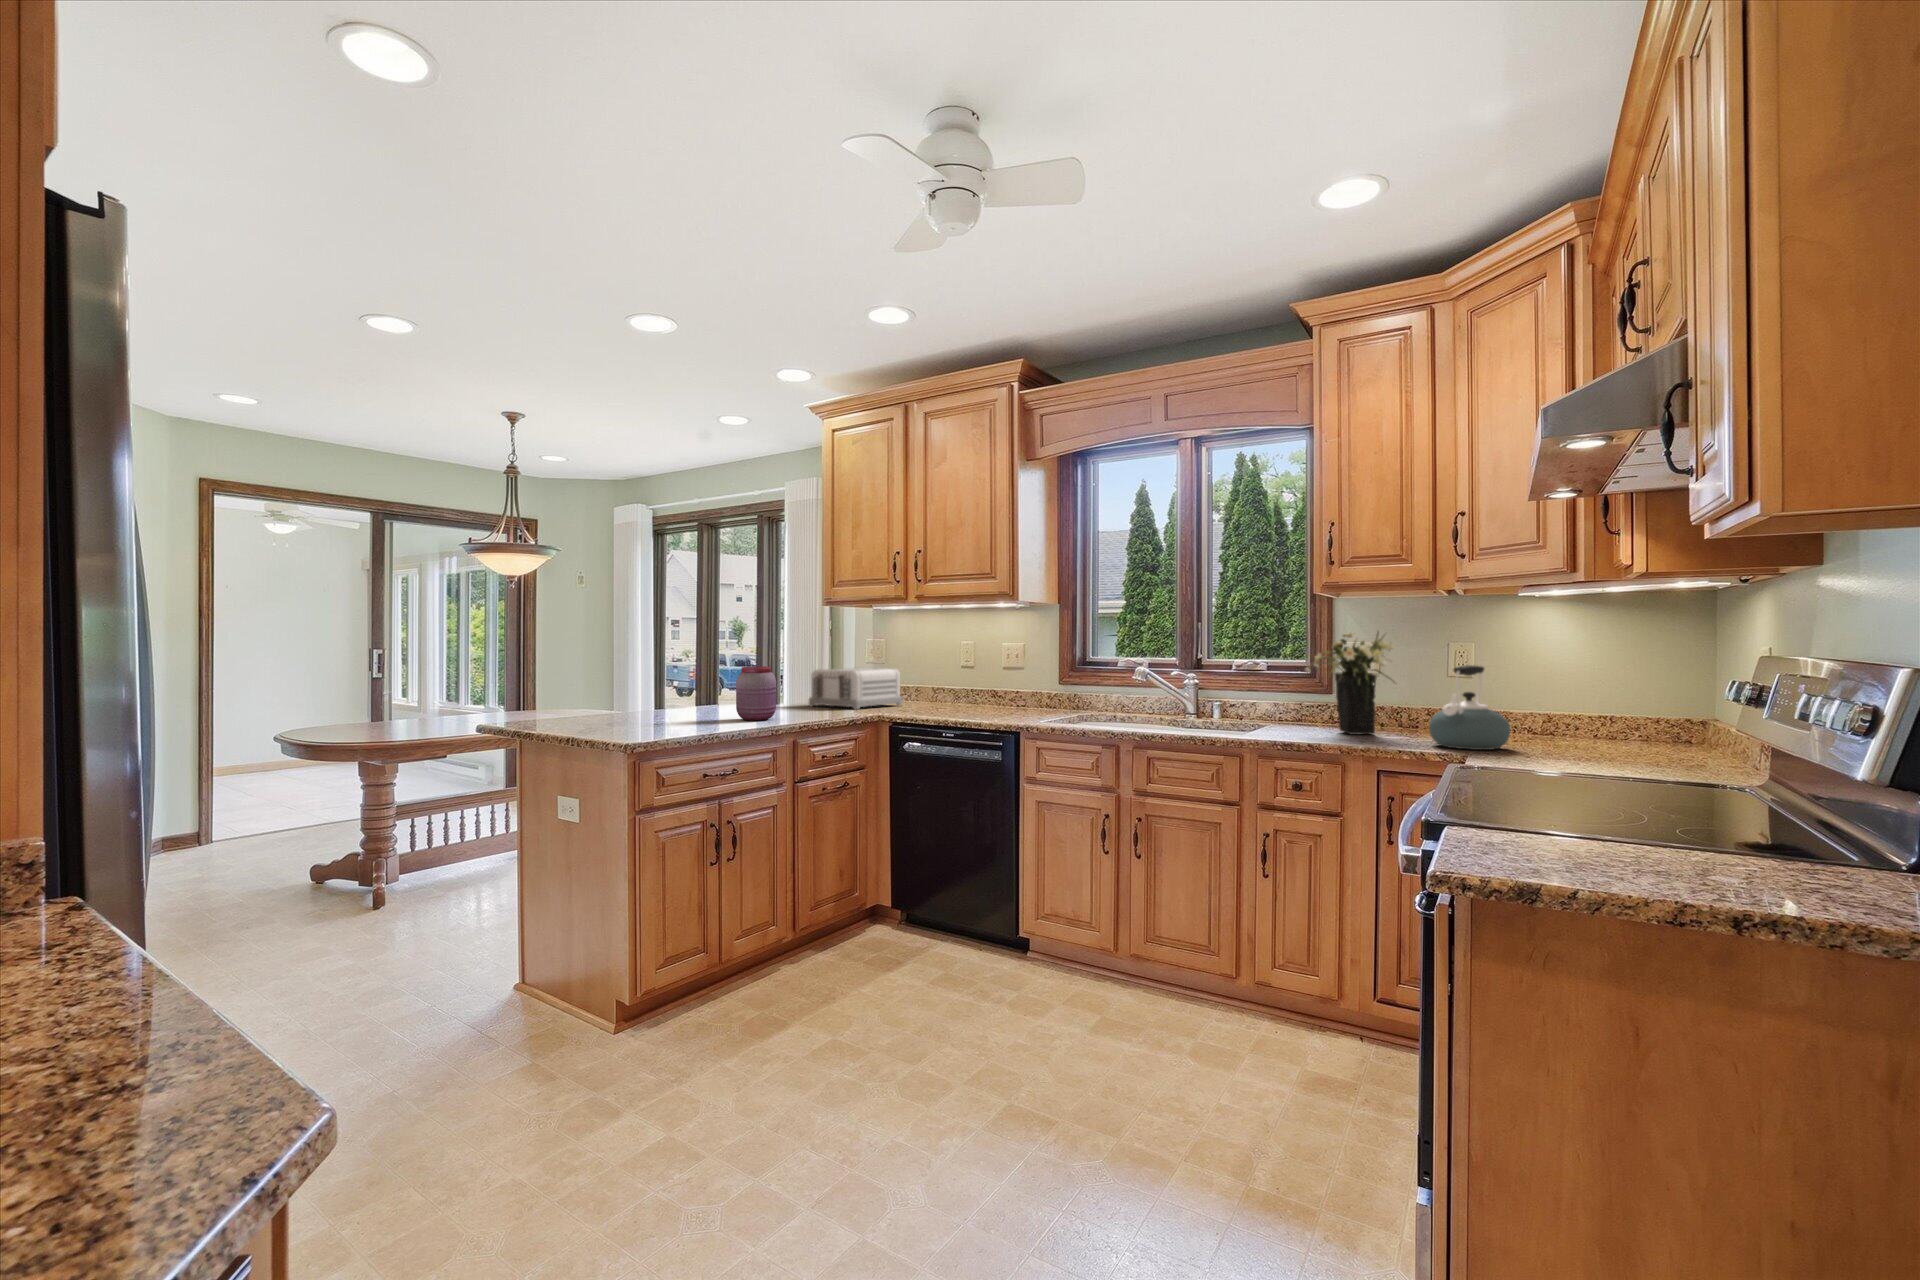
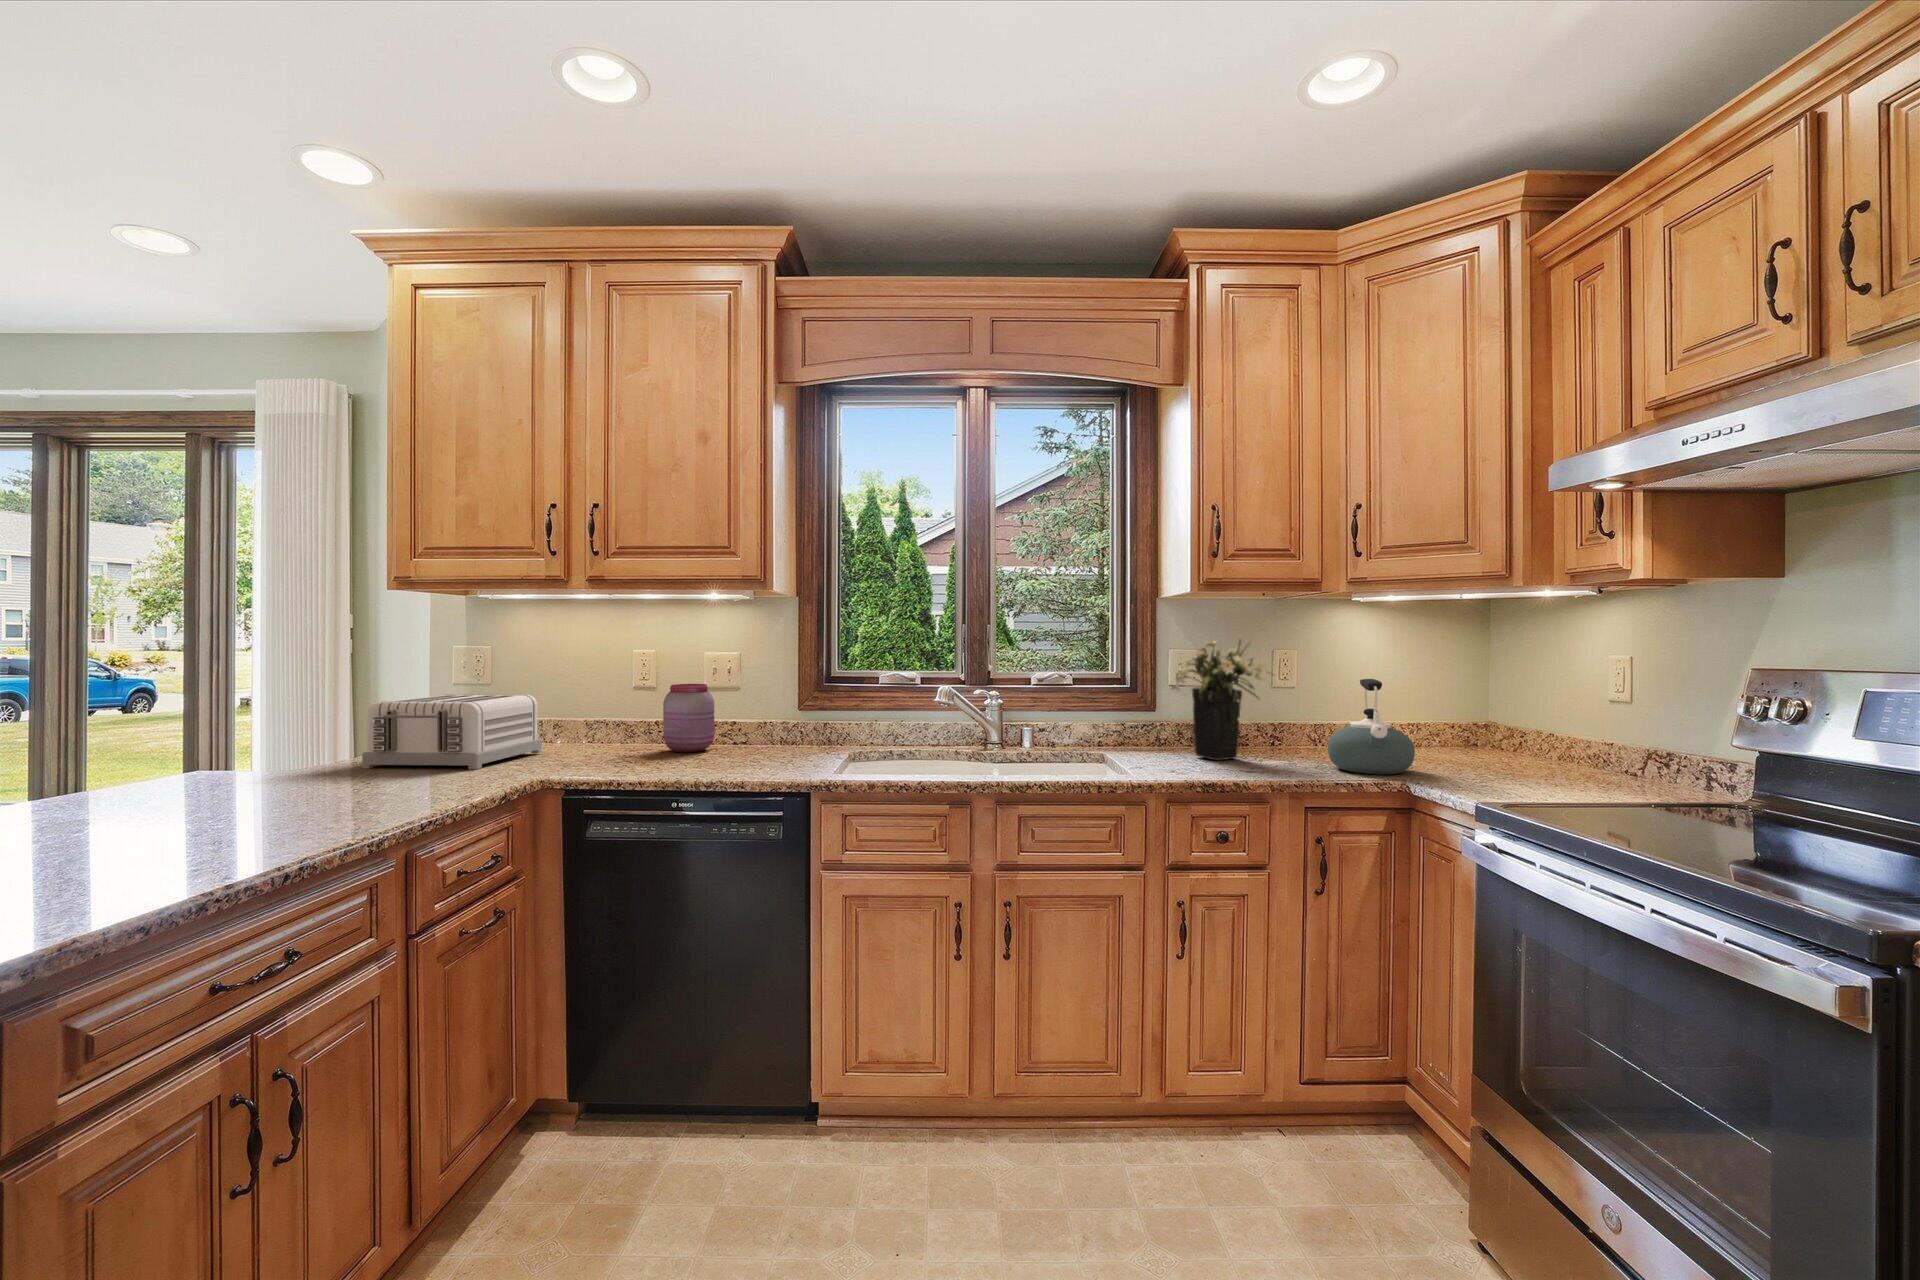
jar: present [736,666,776,720] -> present [663,684,714,752]

